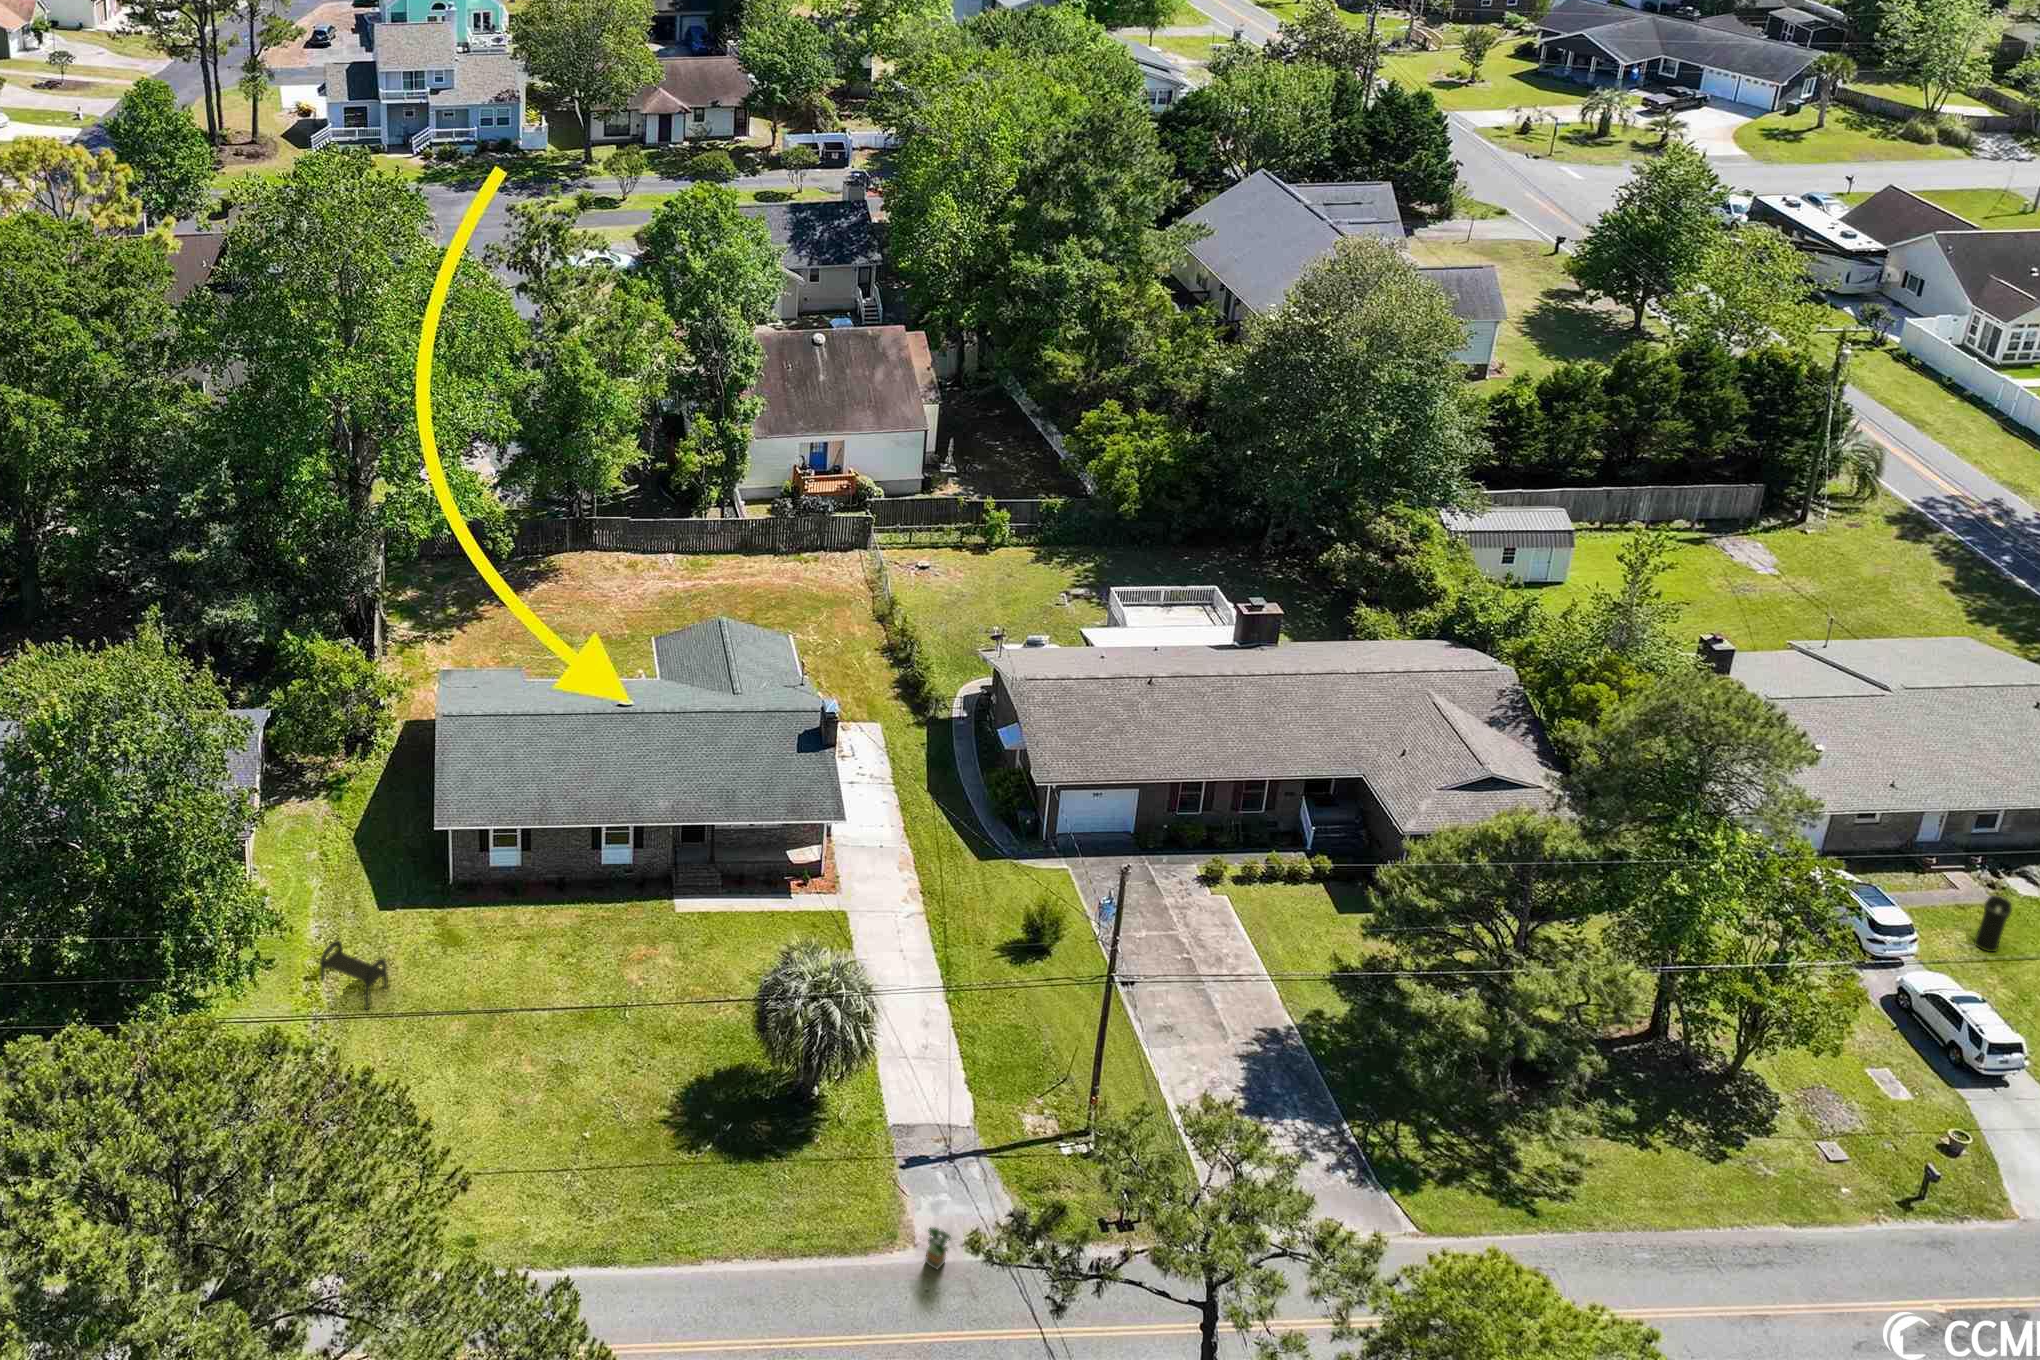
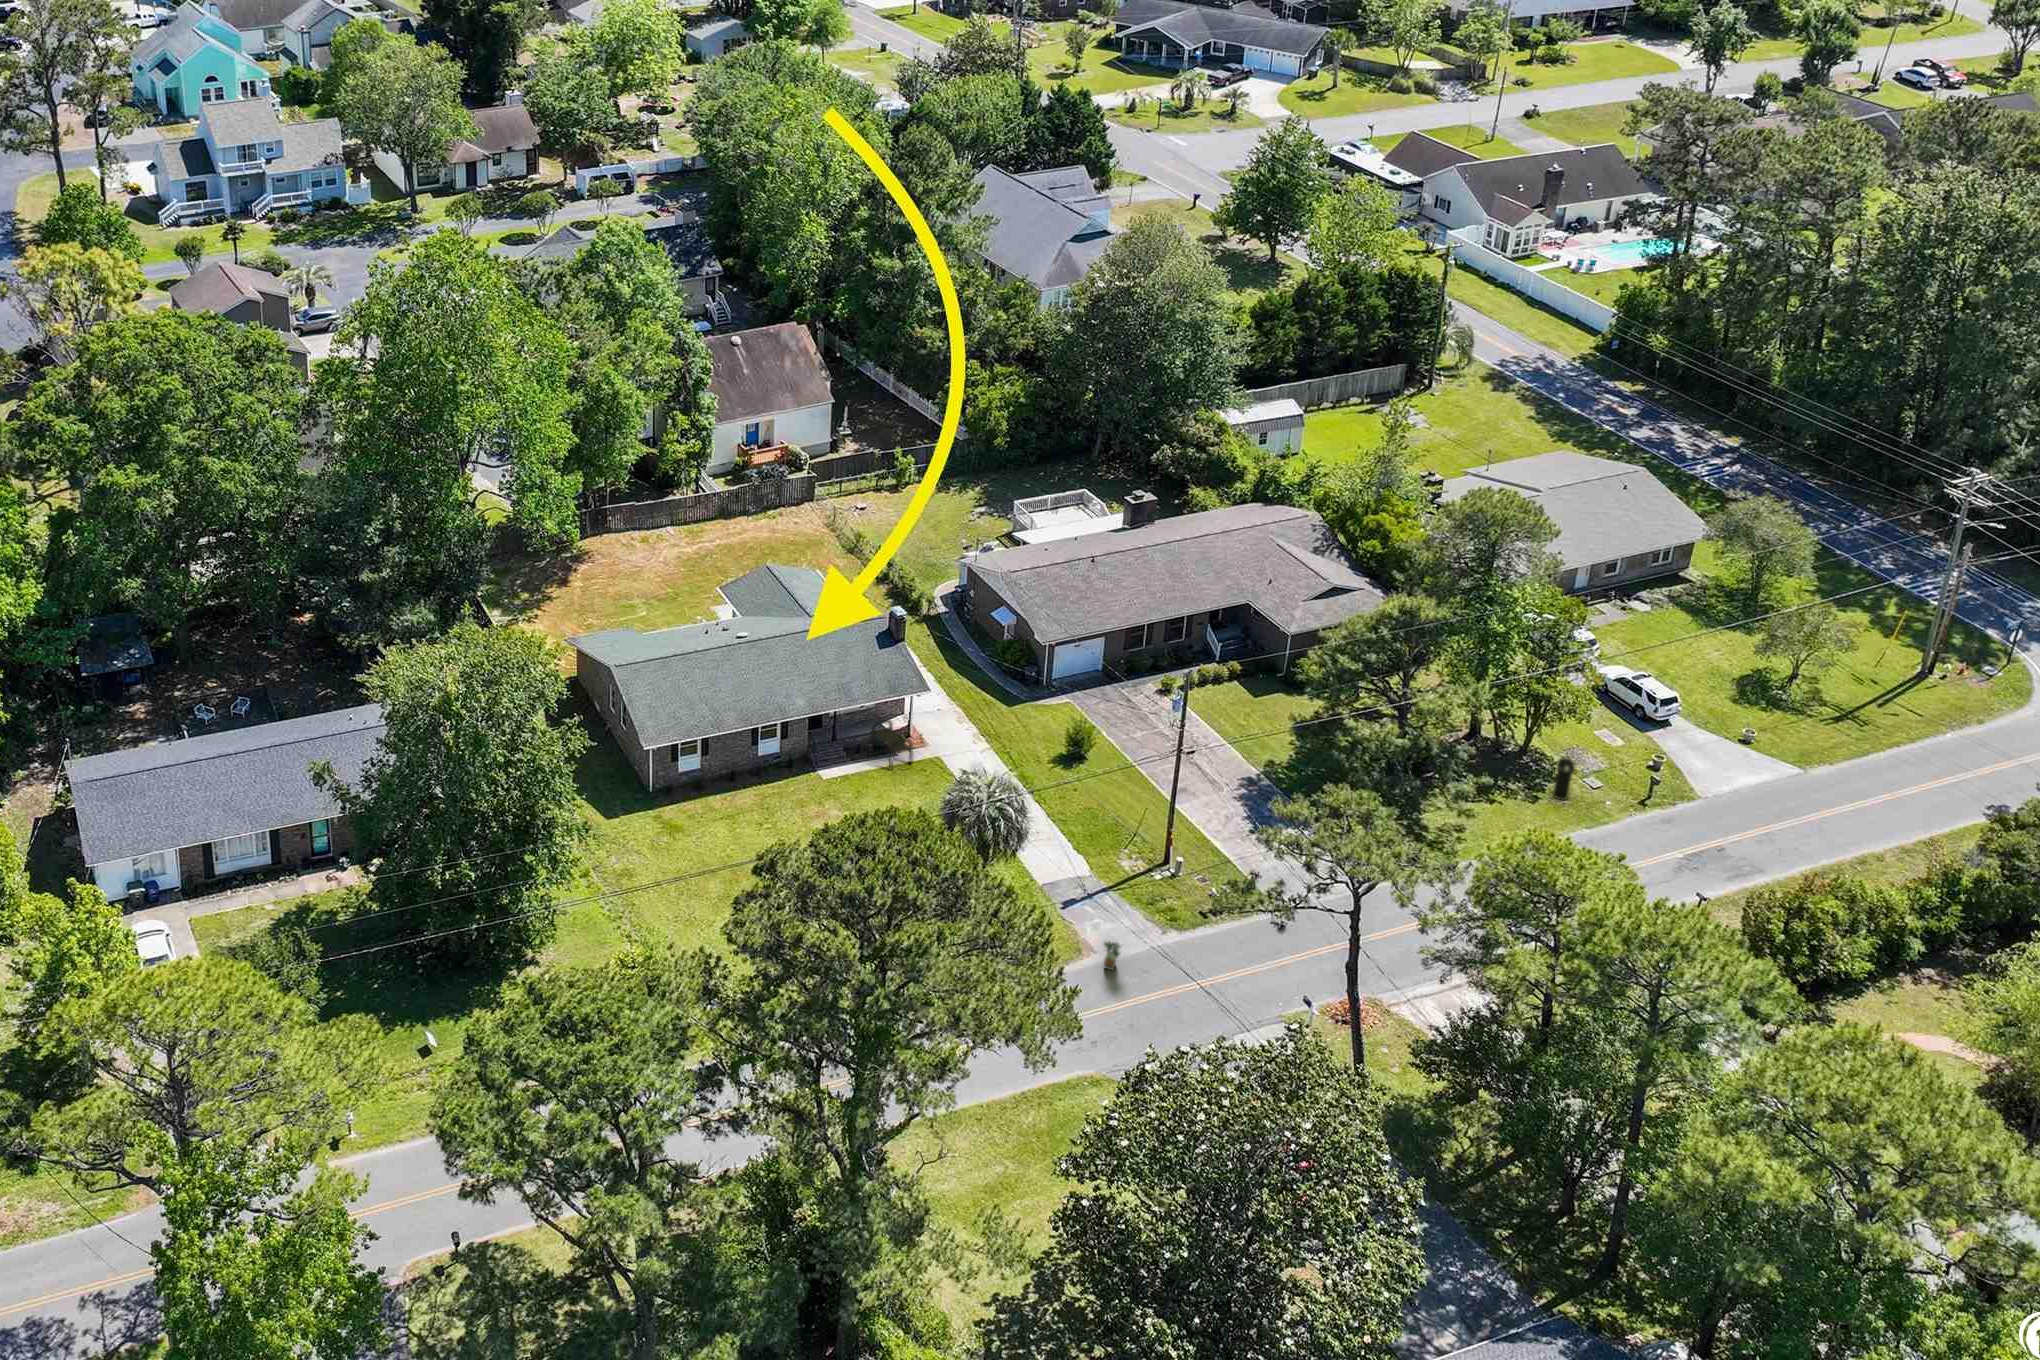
trash can: present [1974,895,2012,952] -> present [1553,758,1575,800]
bench: present [320,940,388,1009] -> present [870,720,913,769]

